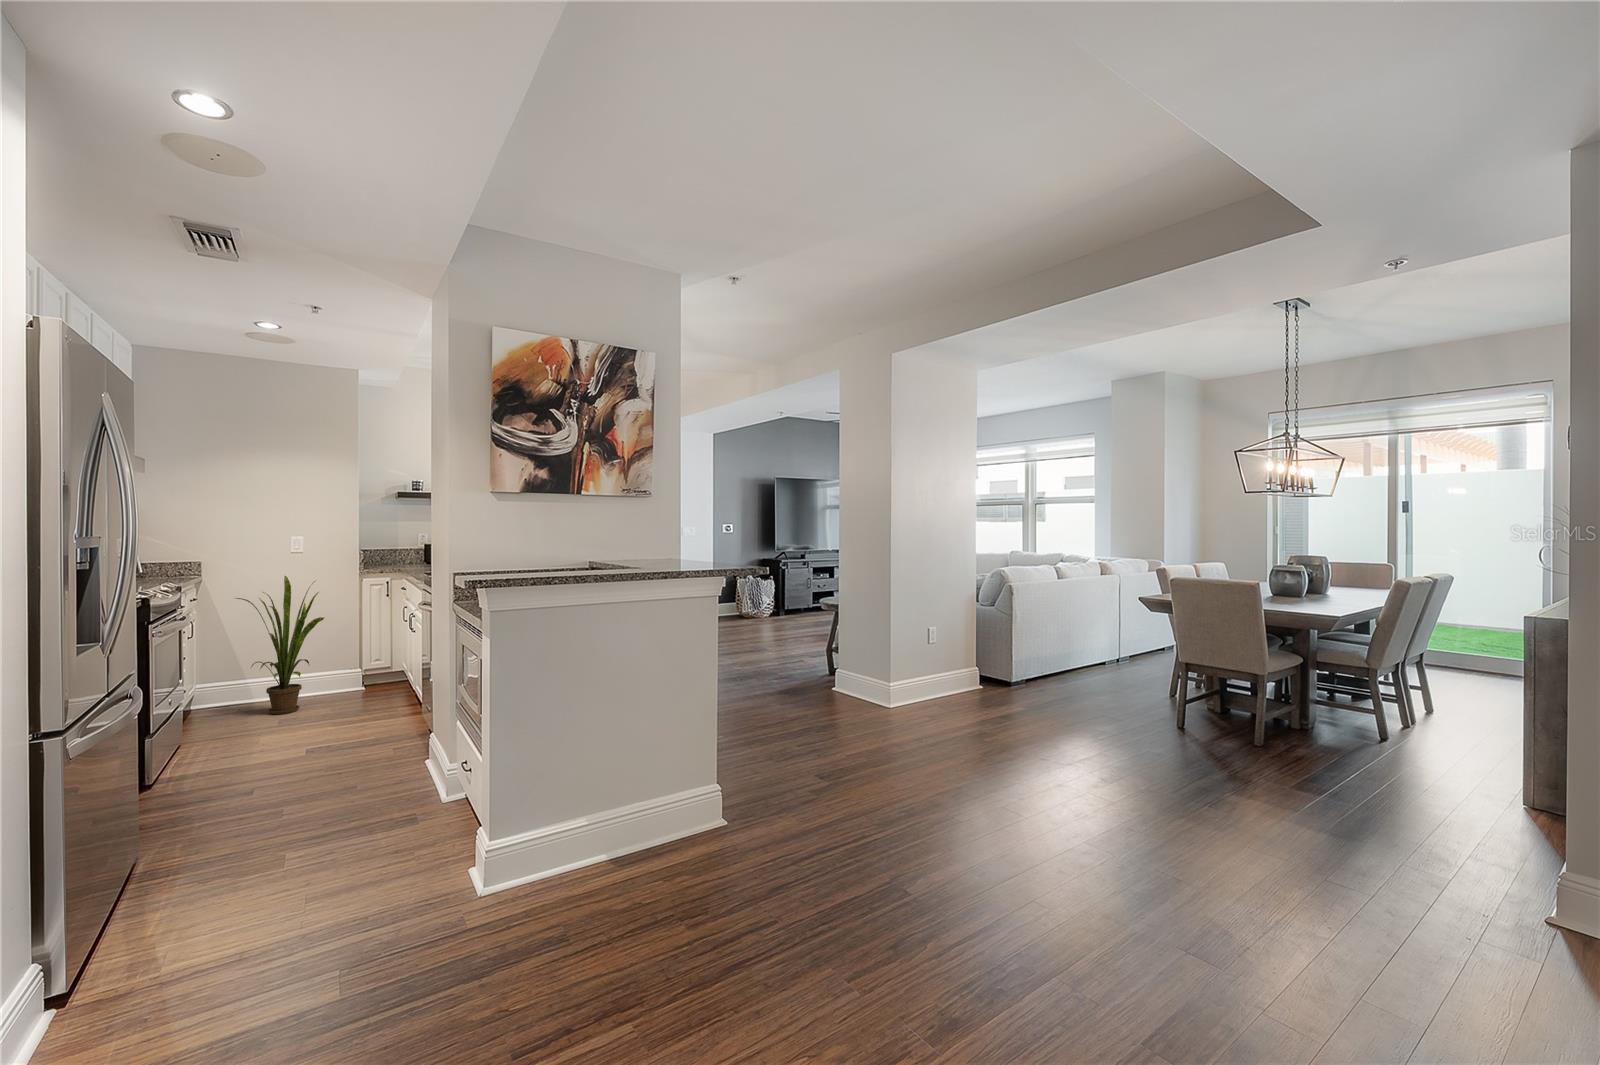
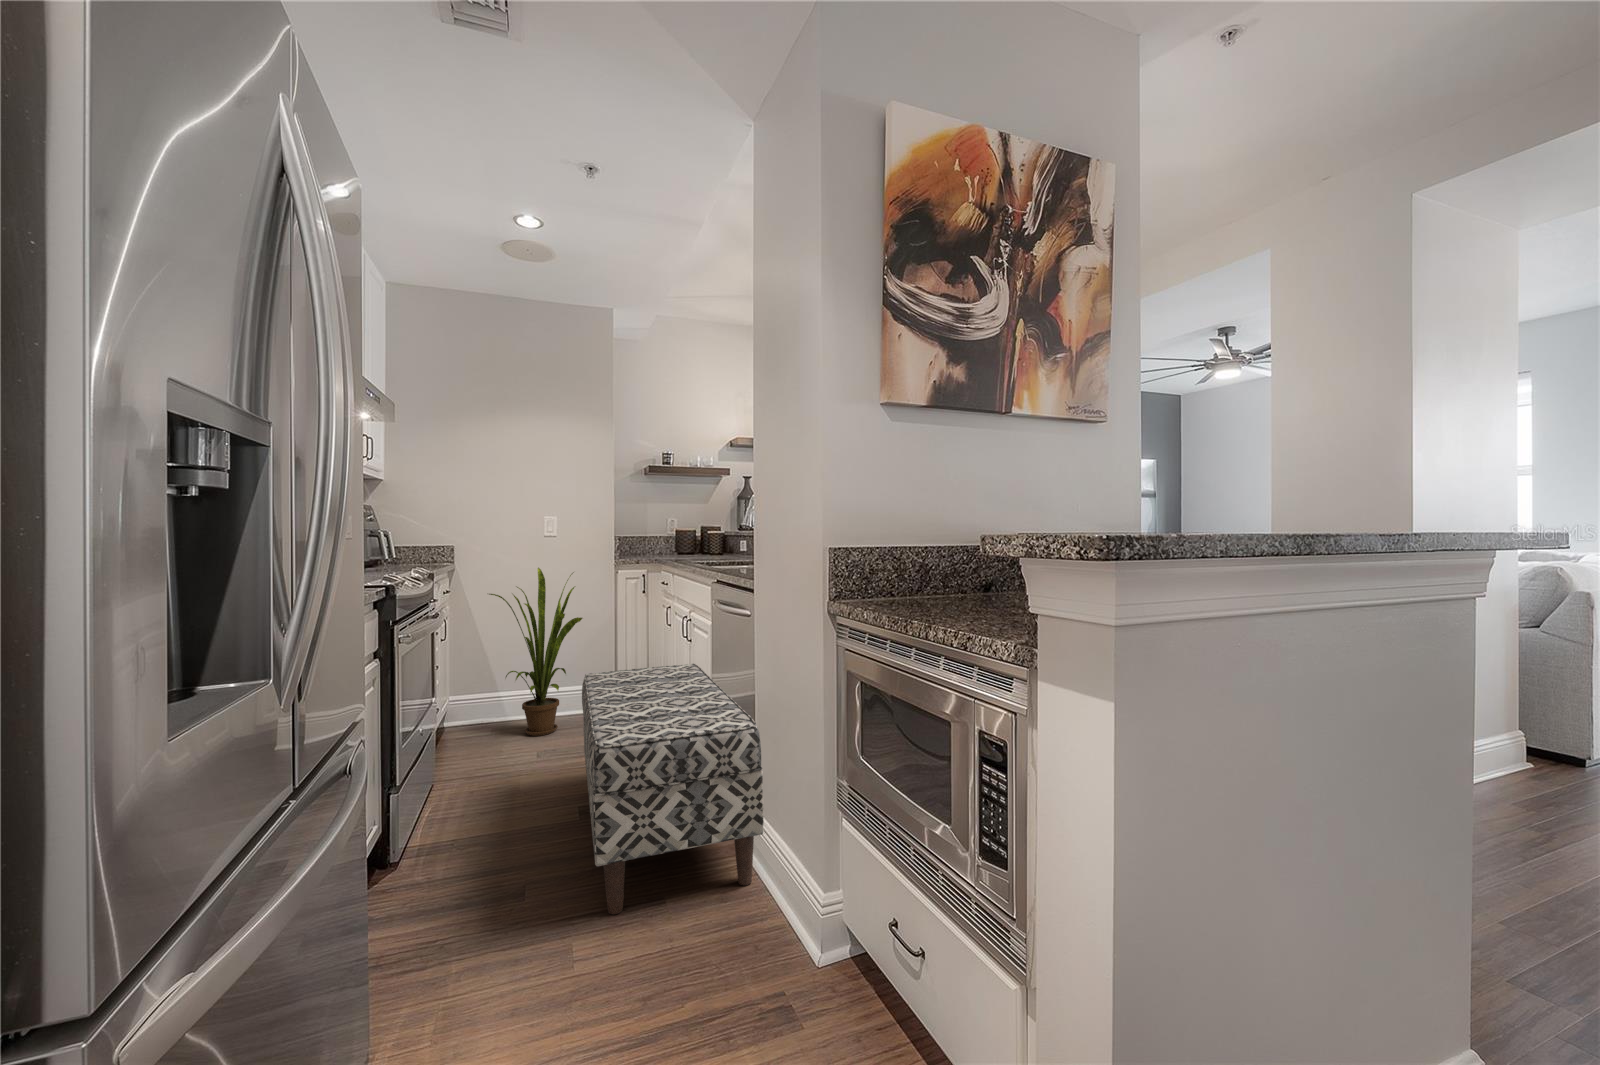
bench: none [305,650,428,798] -> present [582,664,764,914]

